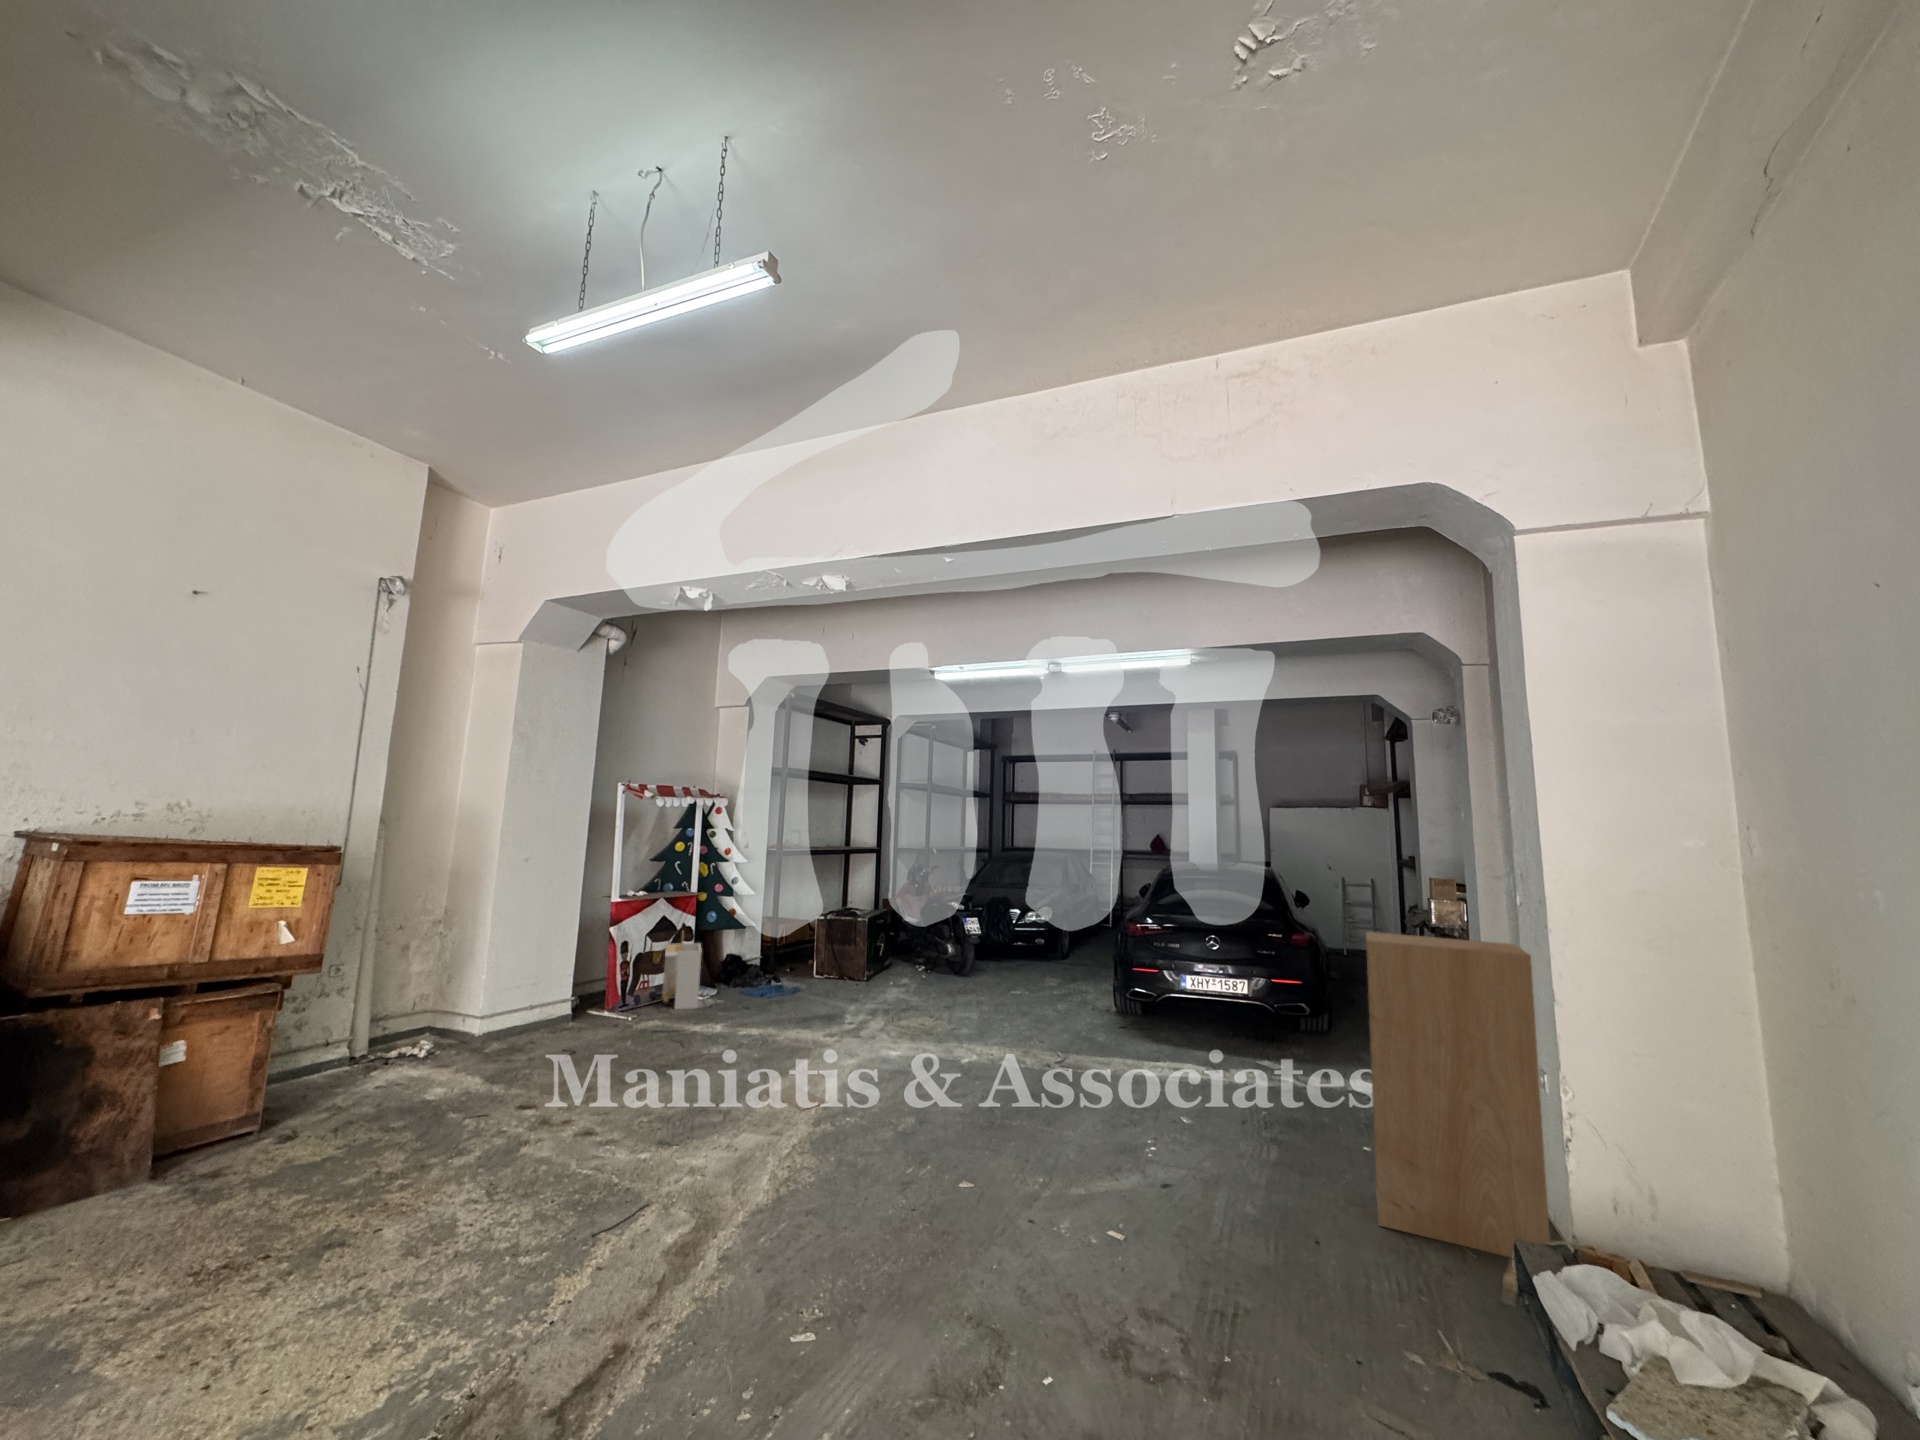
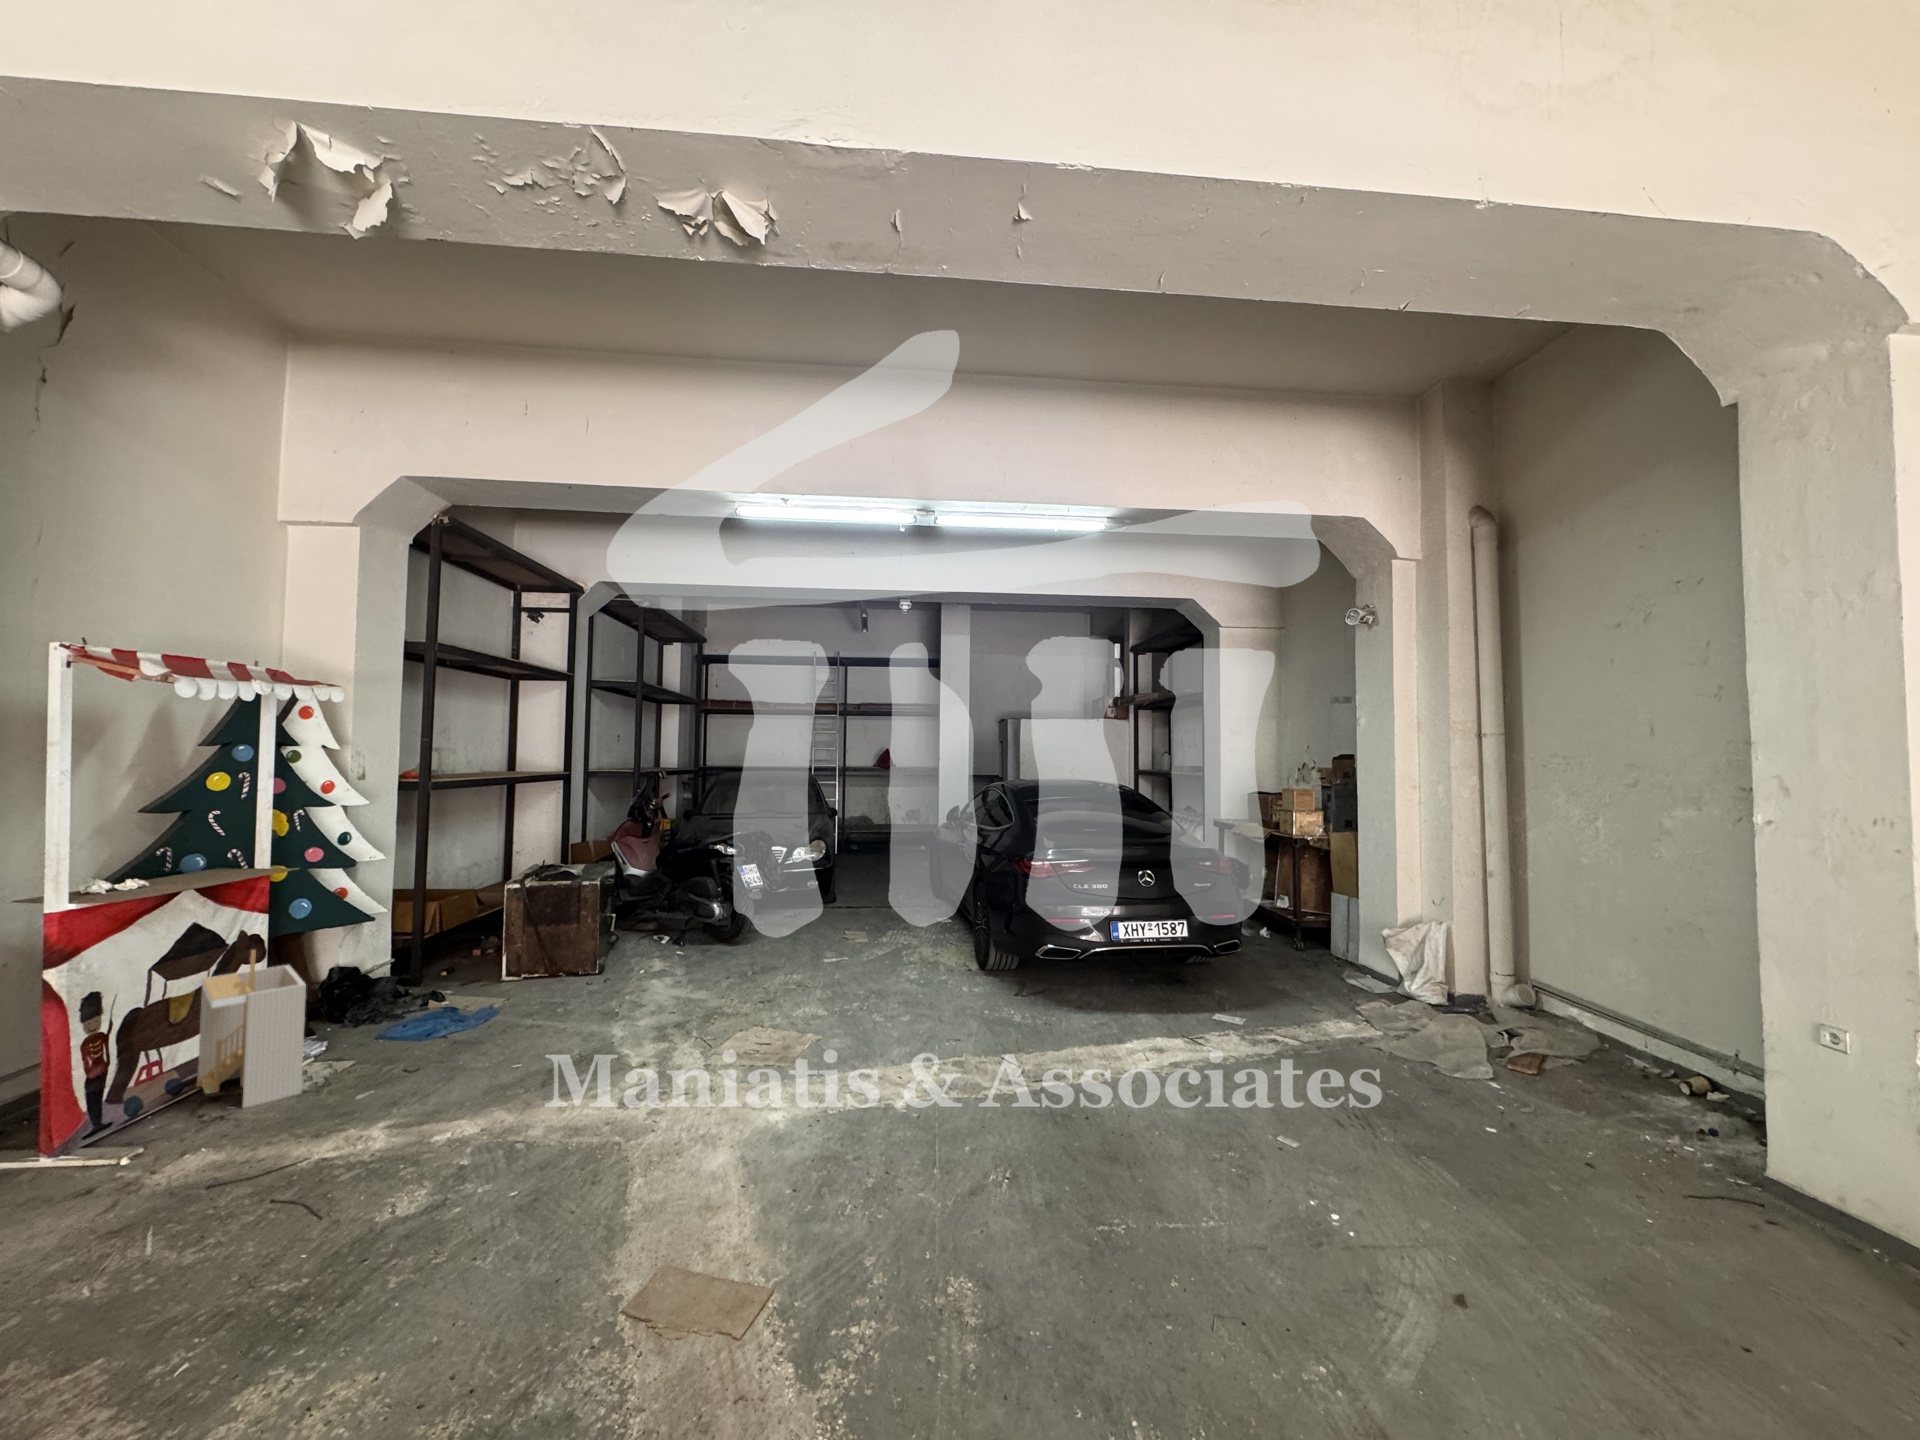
shelving unit: present [1366,932,1550,1257] -> none [1602,872,1877,1269]

